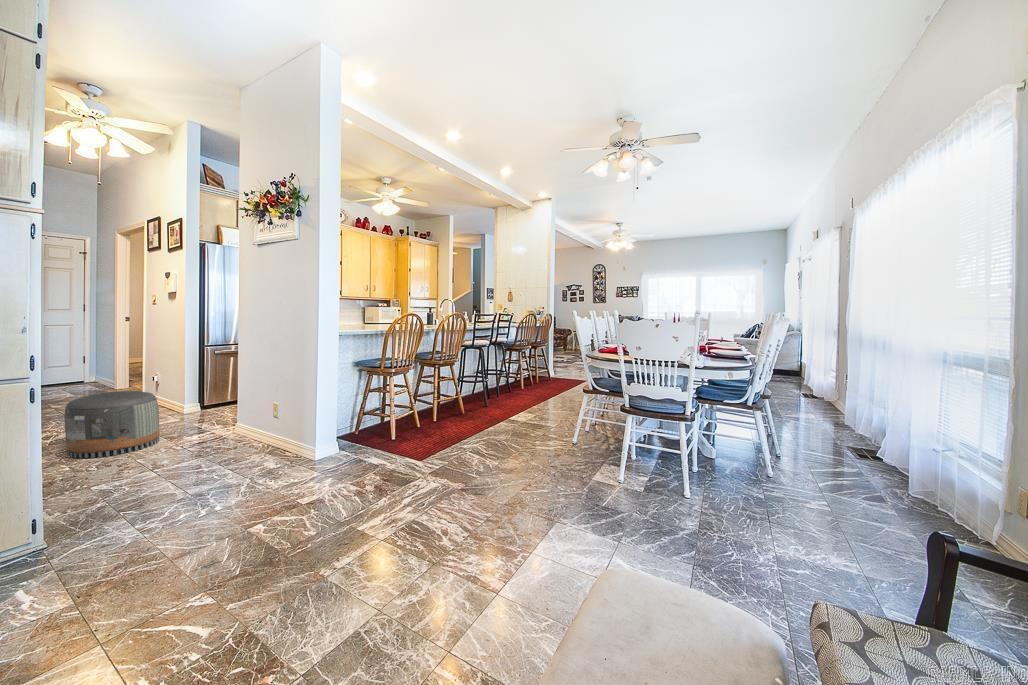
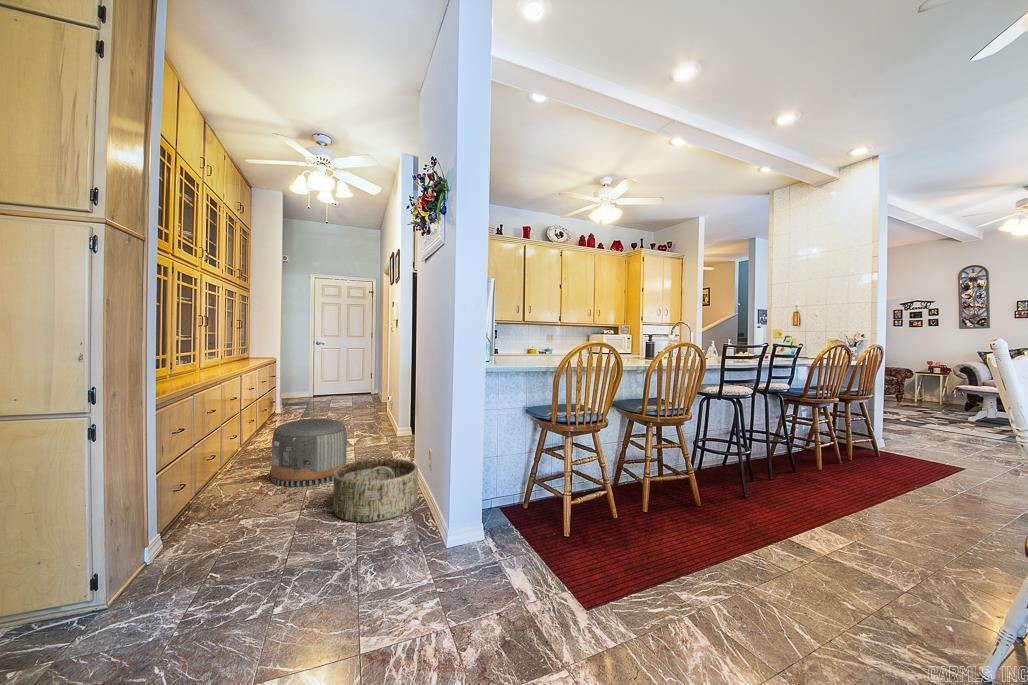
basket: none [182,407,264,462] -> present [333,448,418,522]

